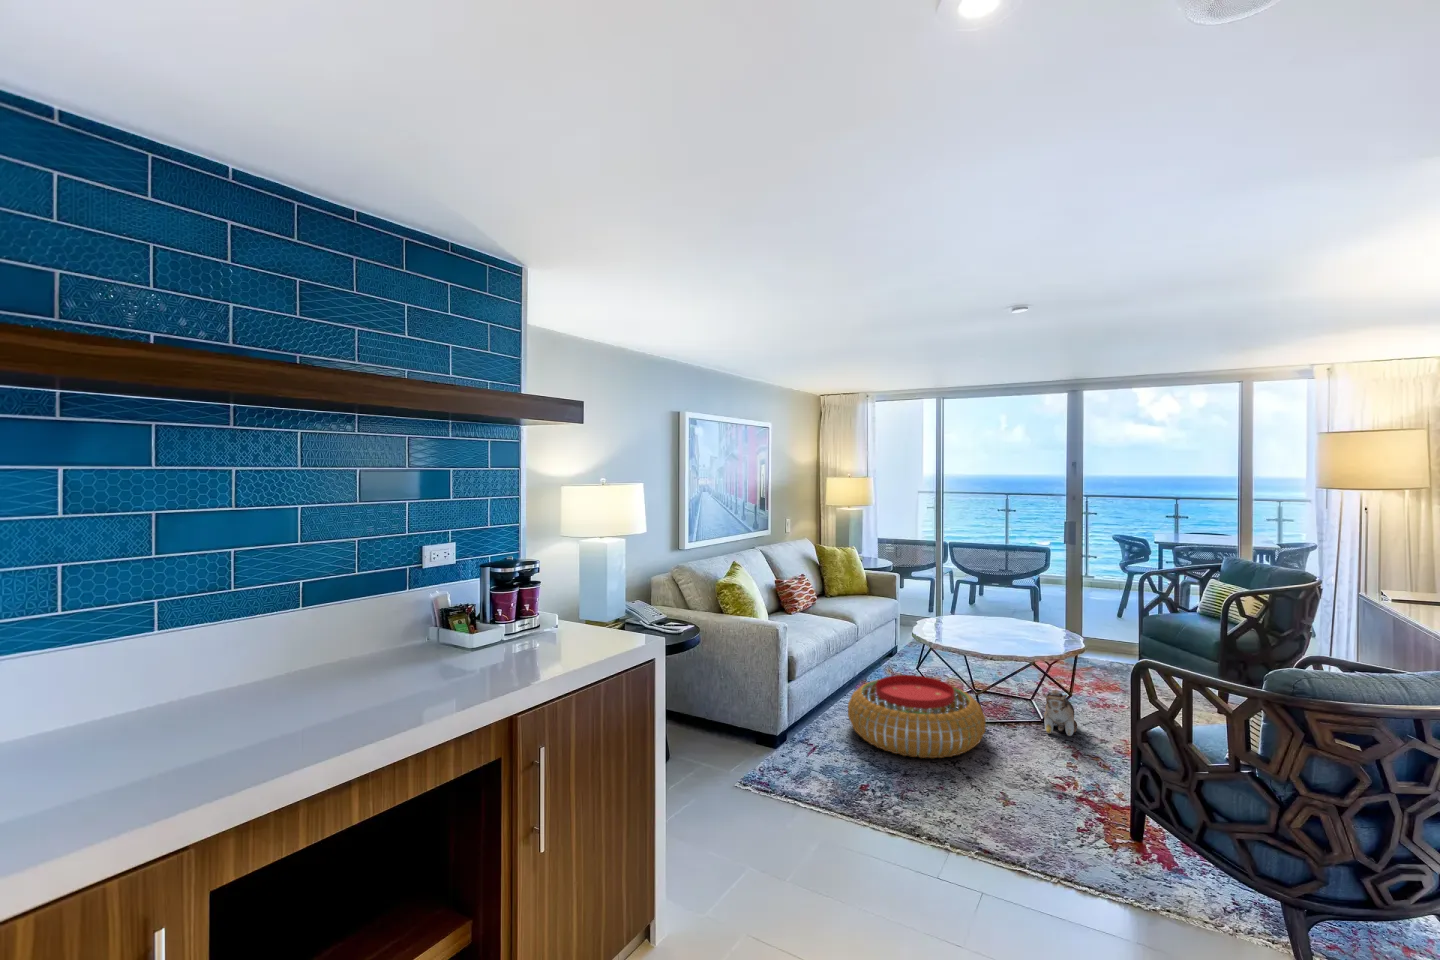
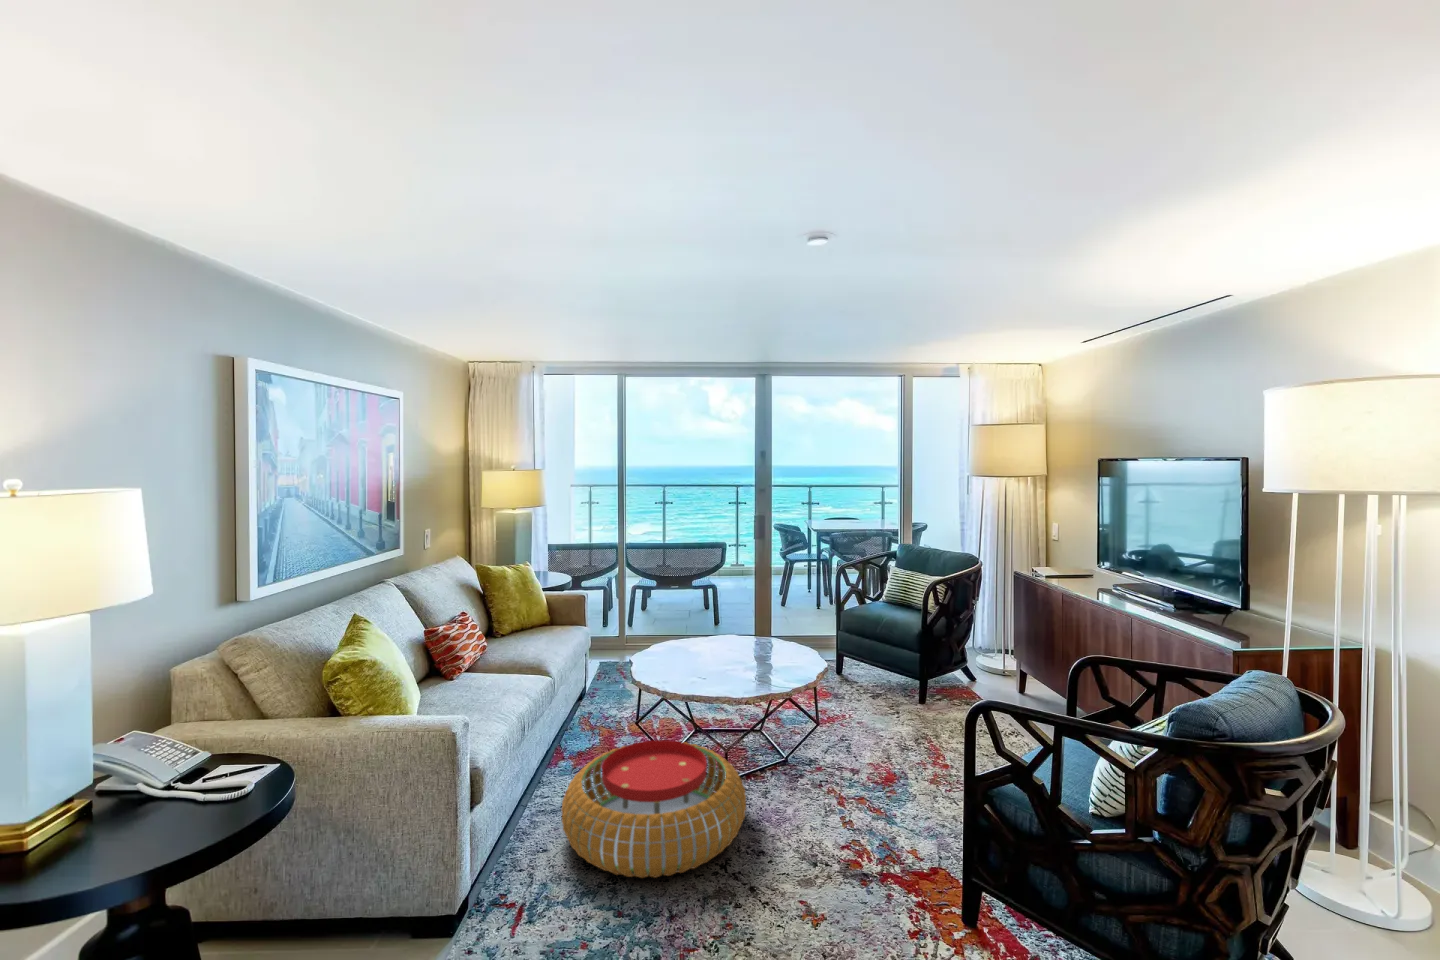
plush toy: present [1043,690,1077,736] -> none [789,723,822,776]

